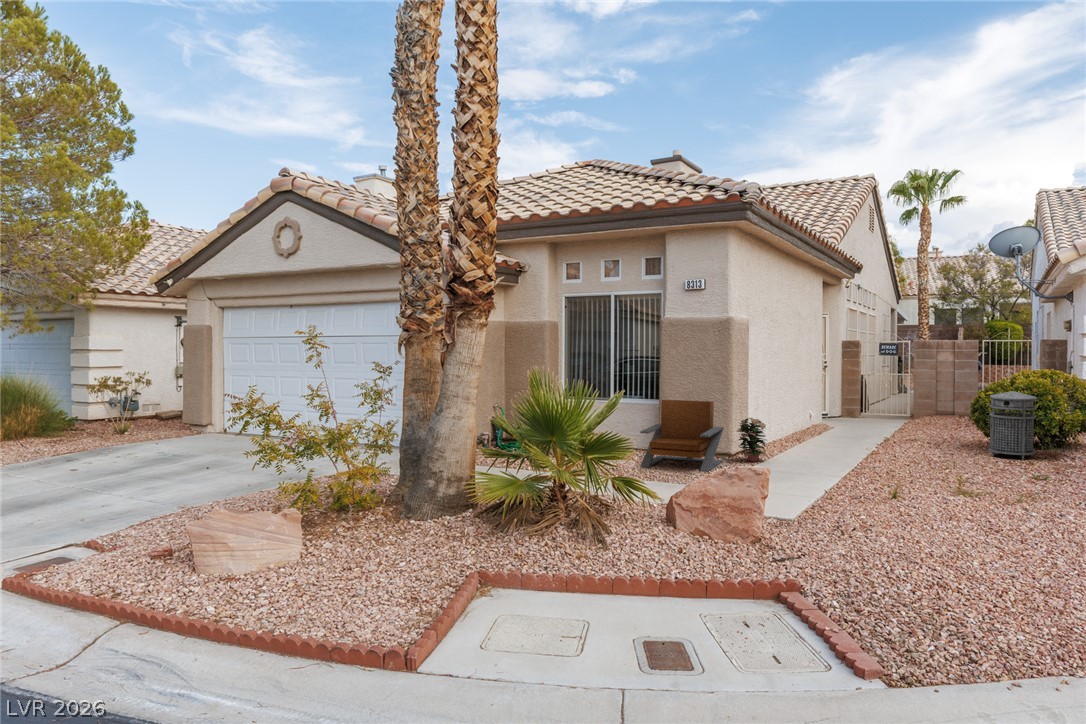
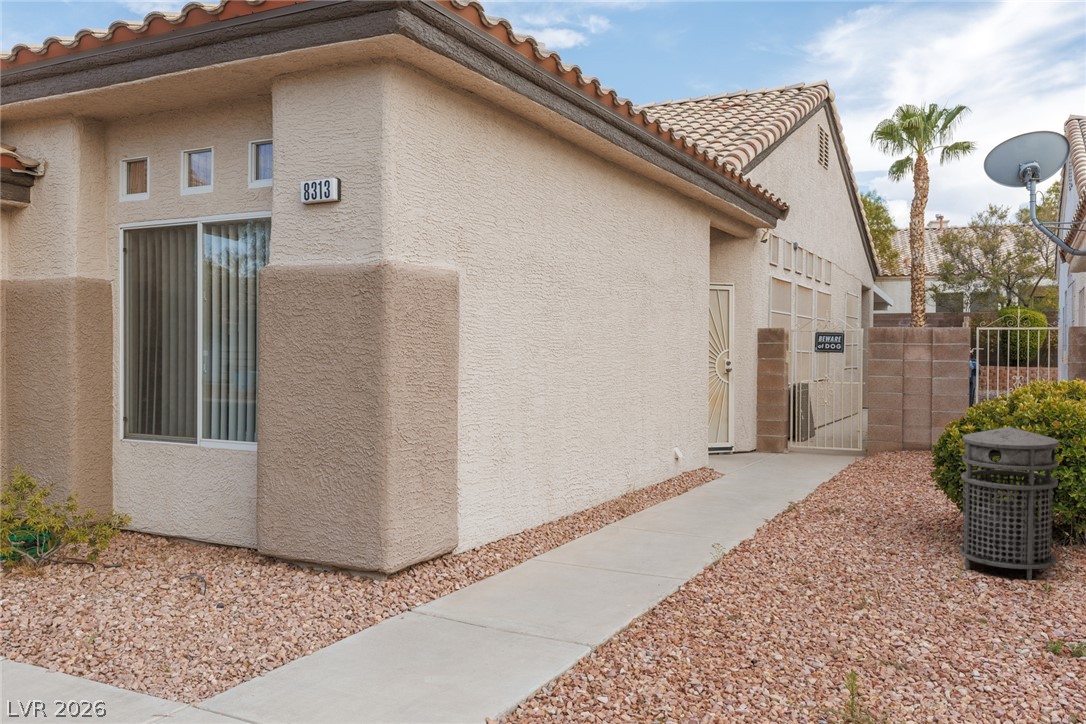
lounge chair: present [640,400,724,472] -> none [183,445,391,624]
decorative plant: present [737,418,766,461] -> none [421,485,489,583]

